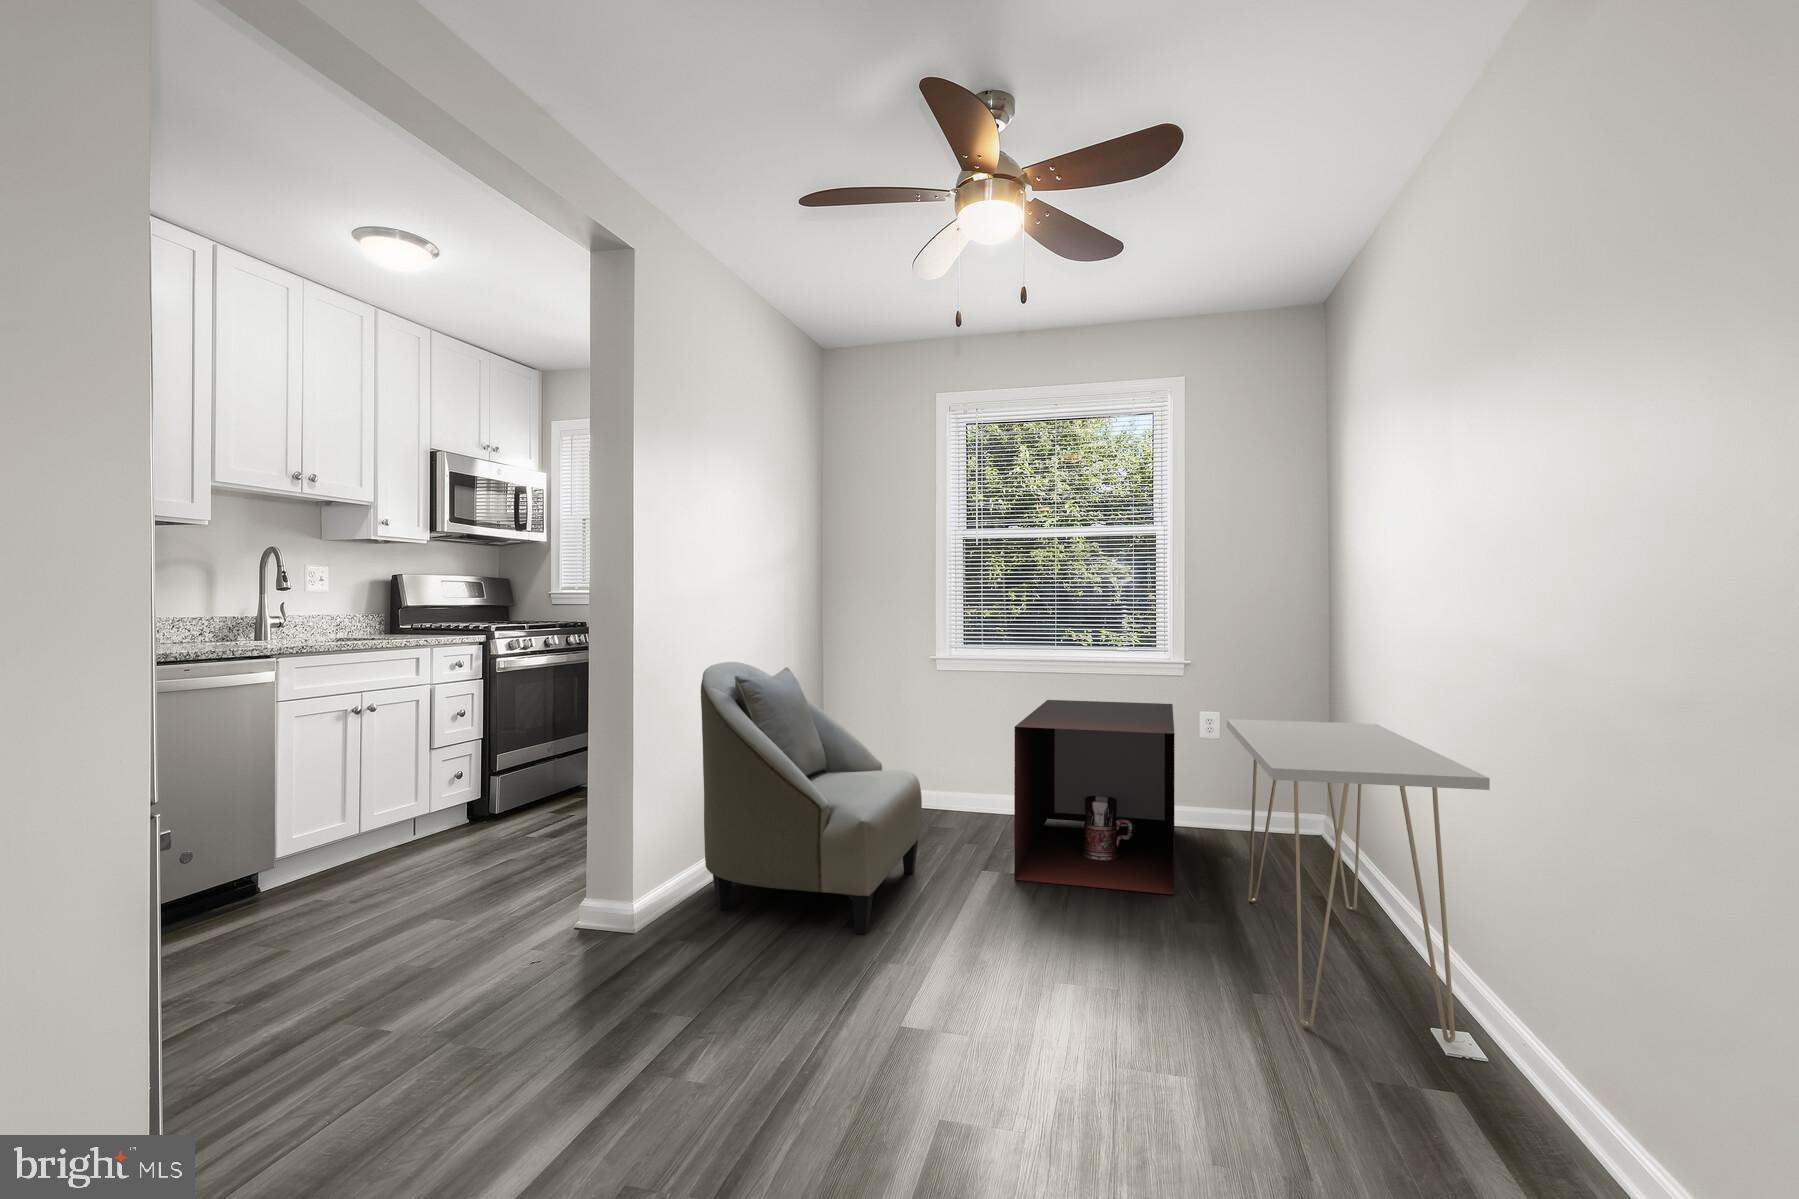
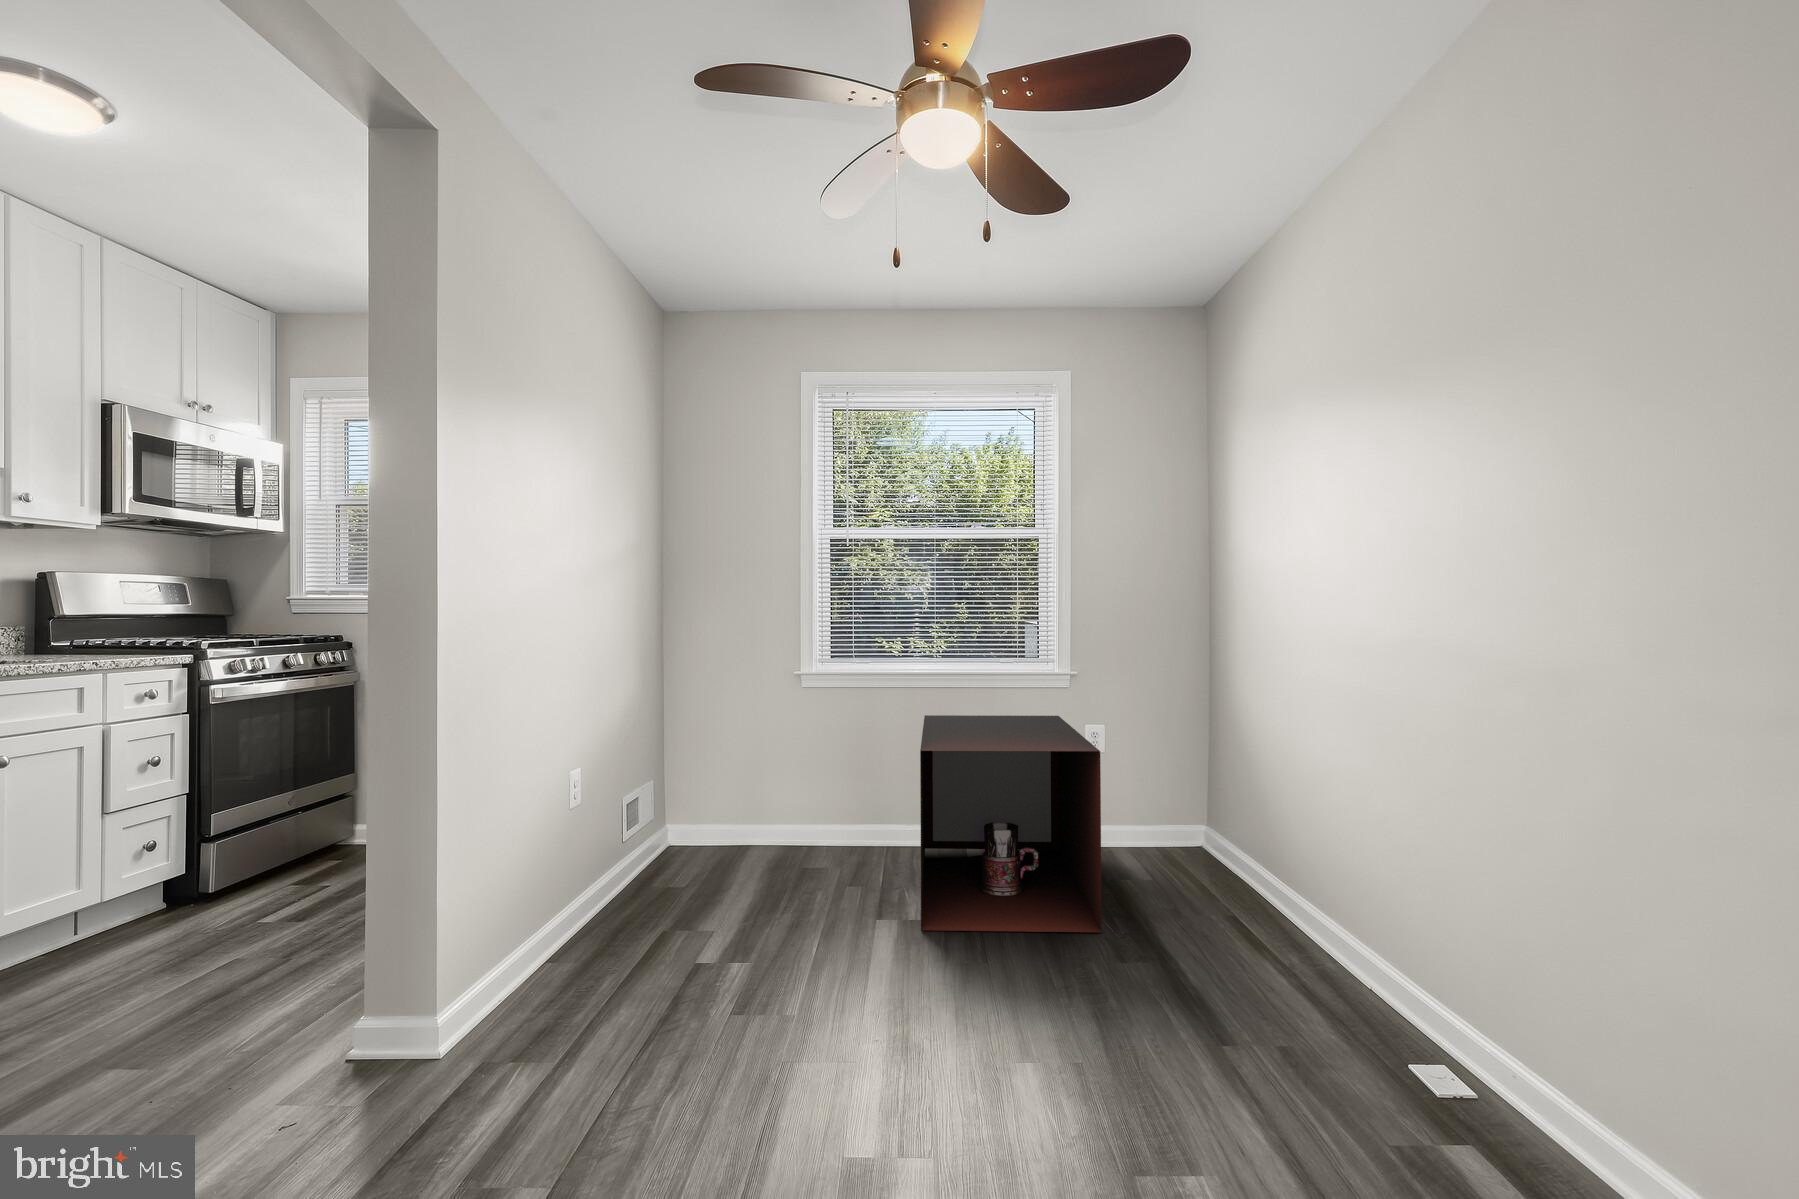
armchair: present [701,662,922,934] -> none [534,683,809,1029]
console table: present [1227,719,1490,1043] -> none [1154,732,1513,1095]

